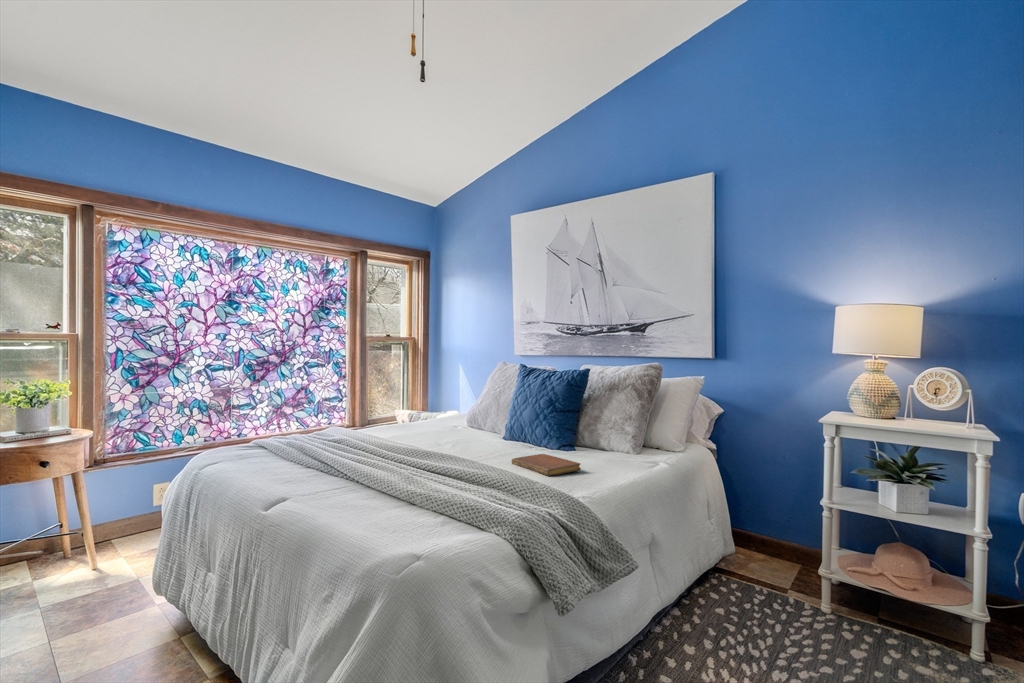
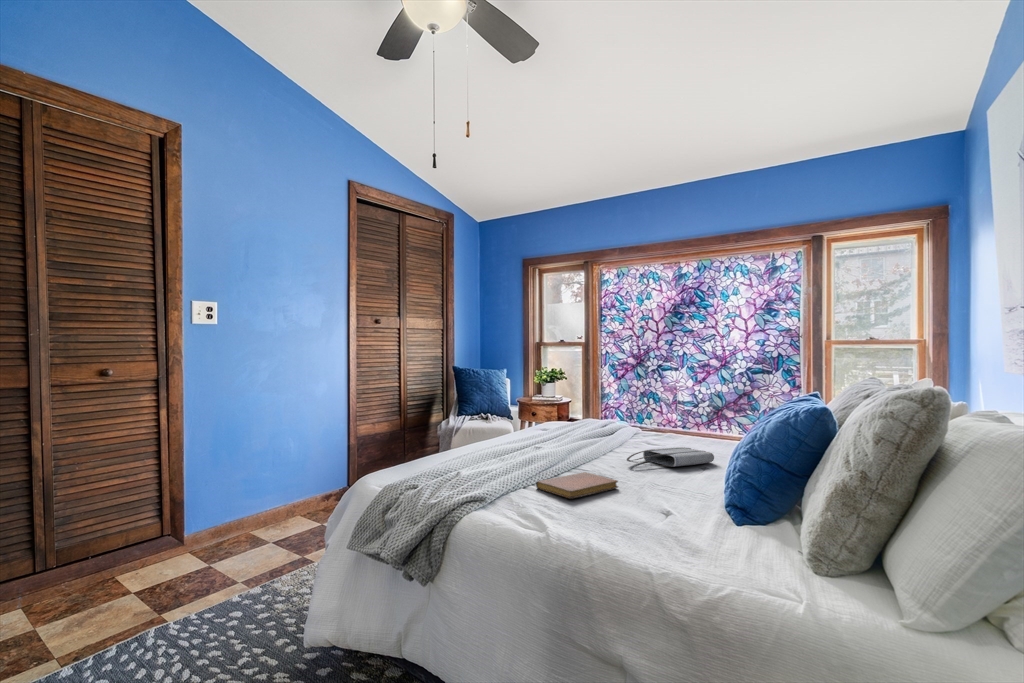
tote bag: none [442,429,490,448] -> present [627,447,714,467]

